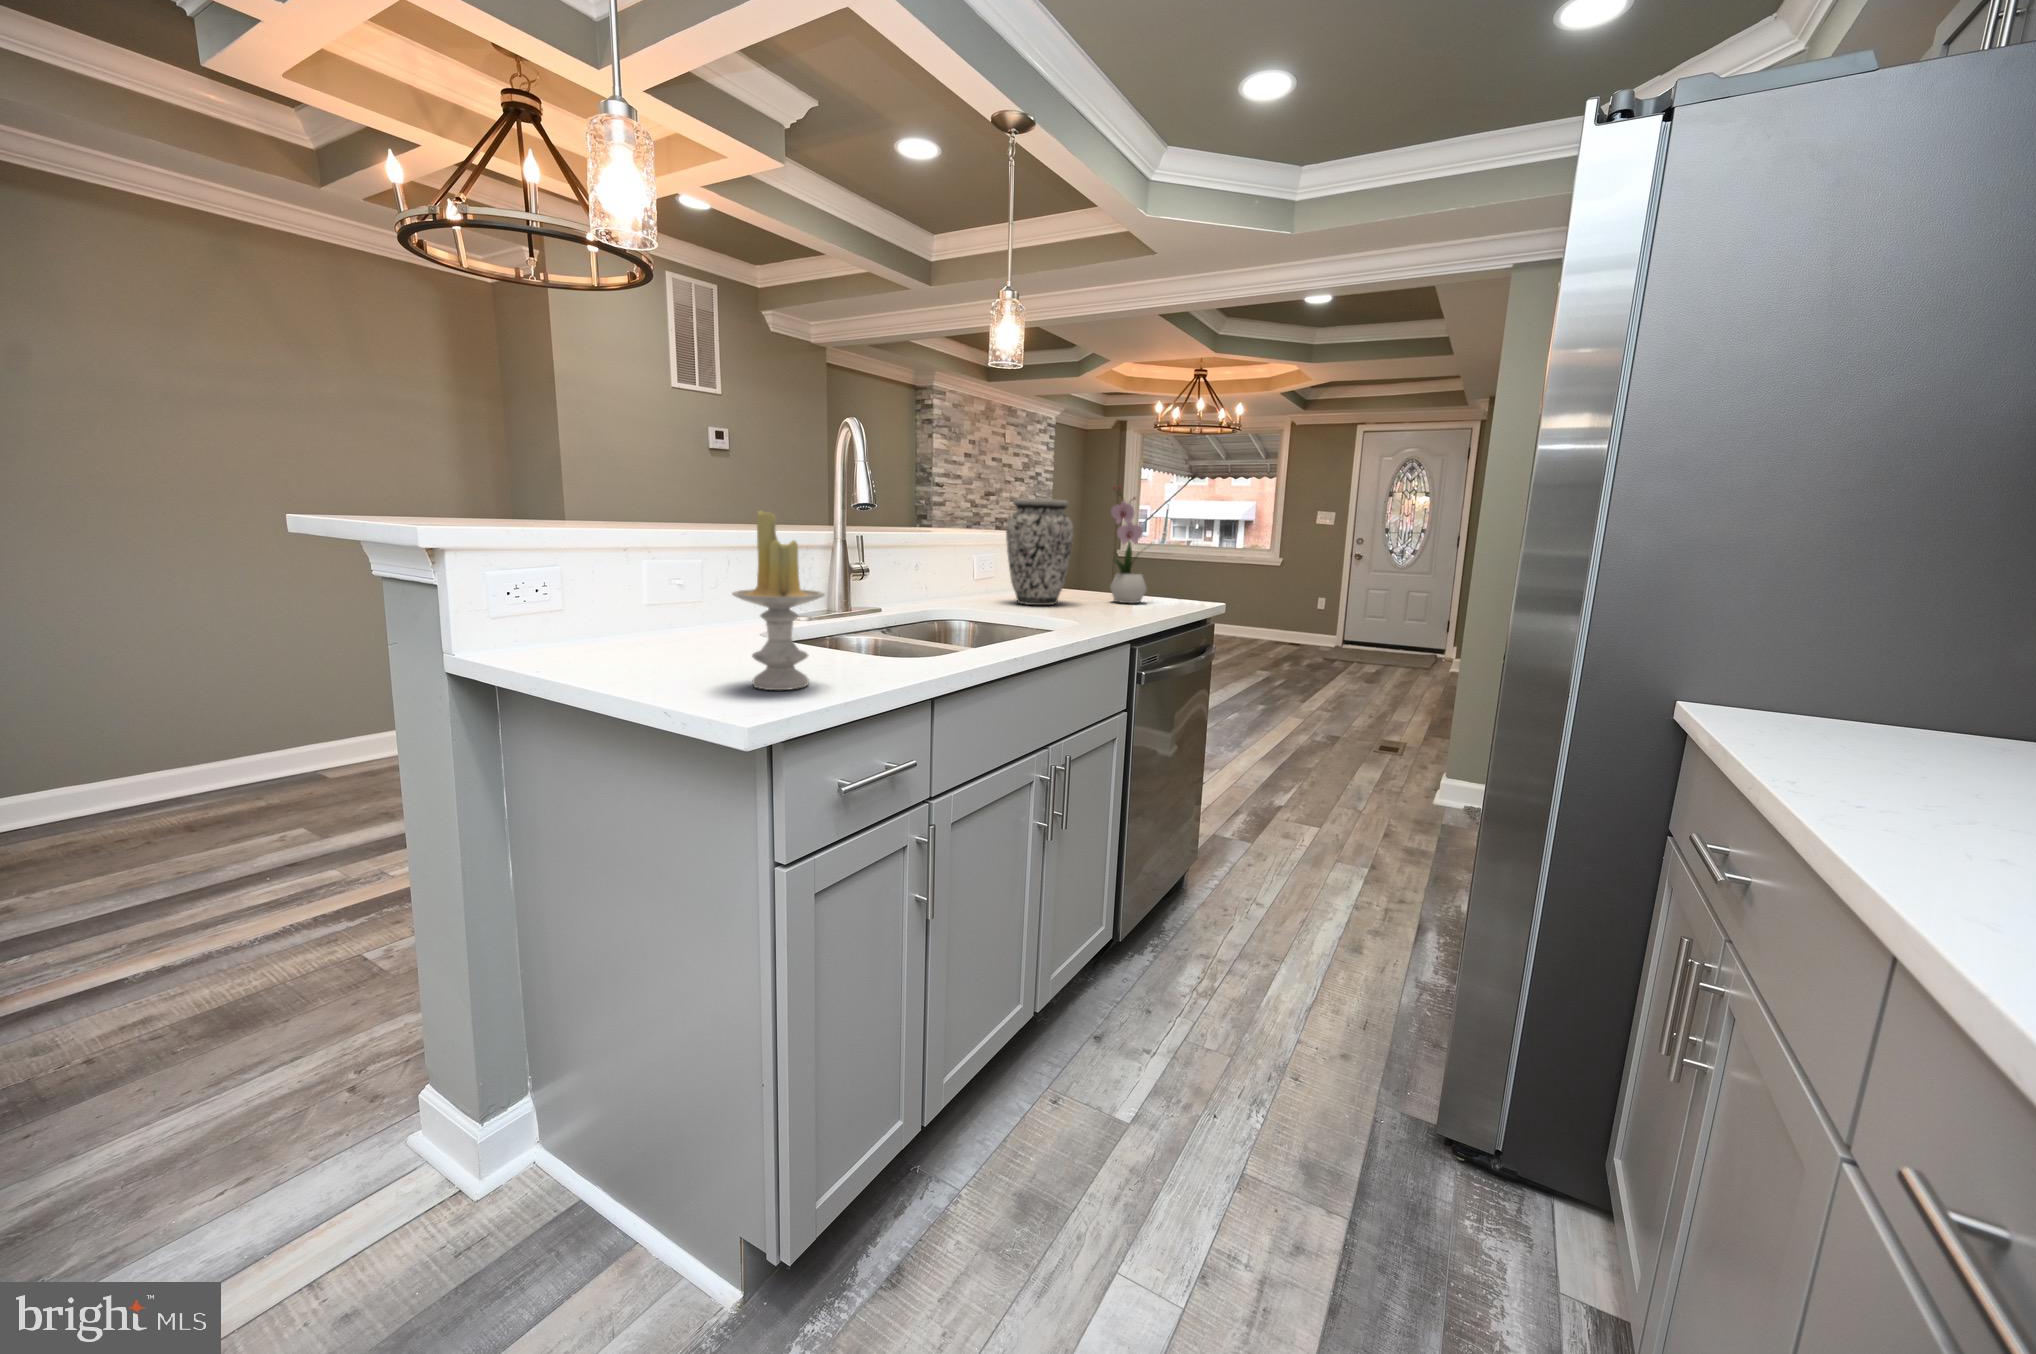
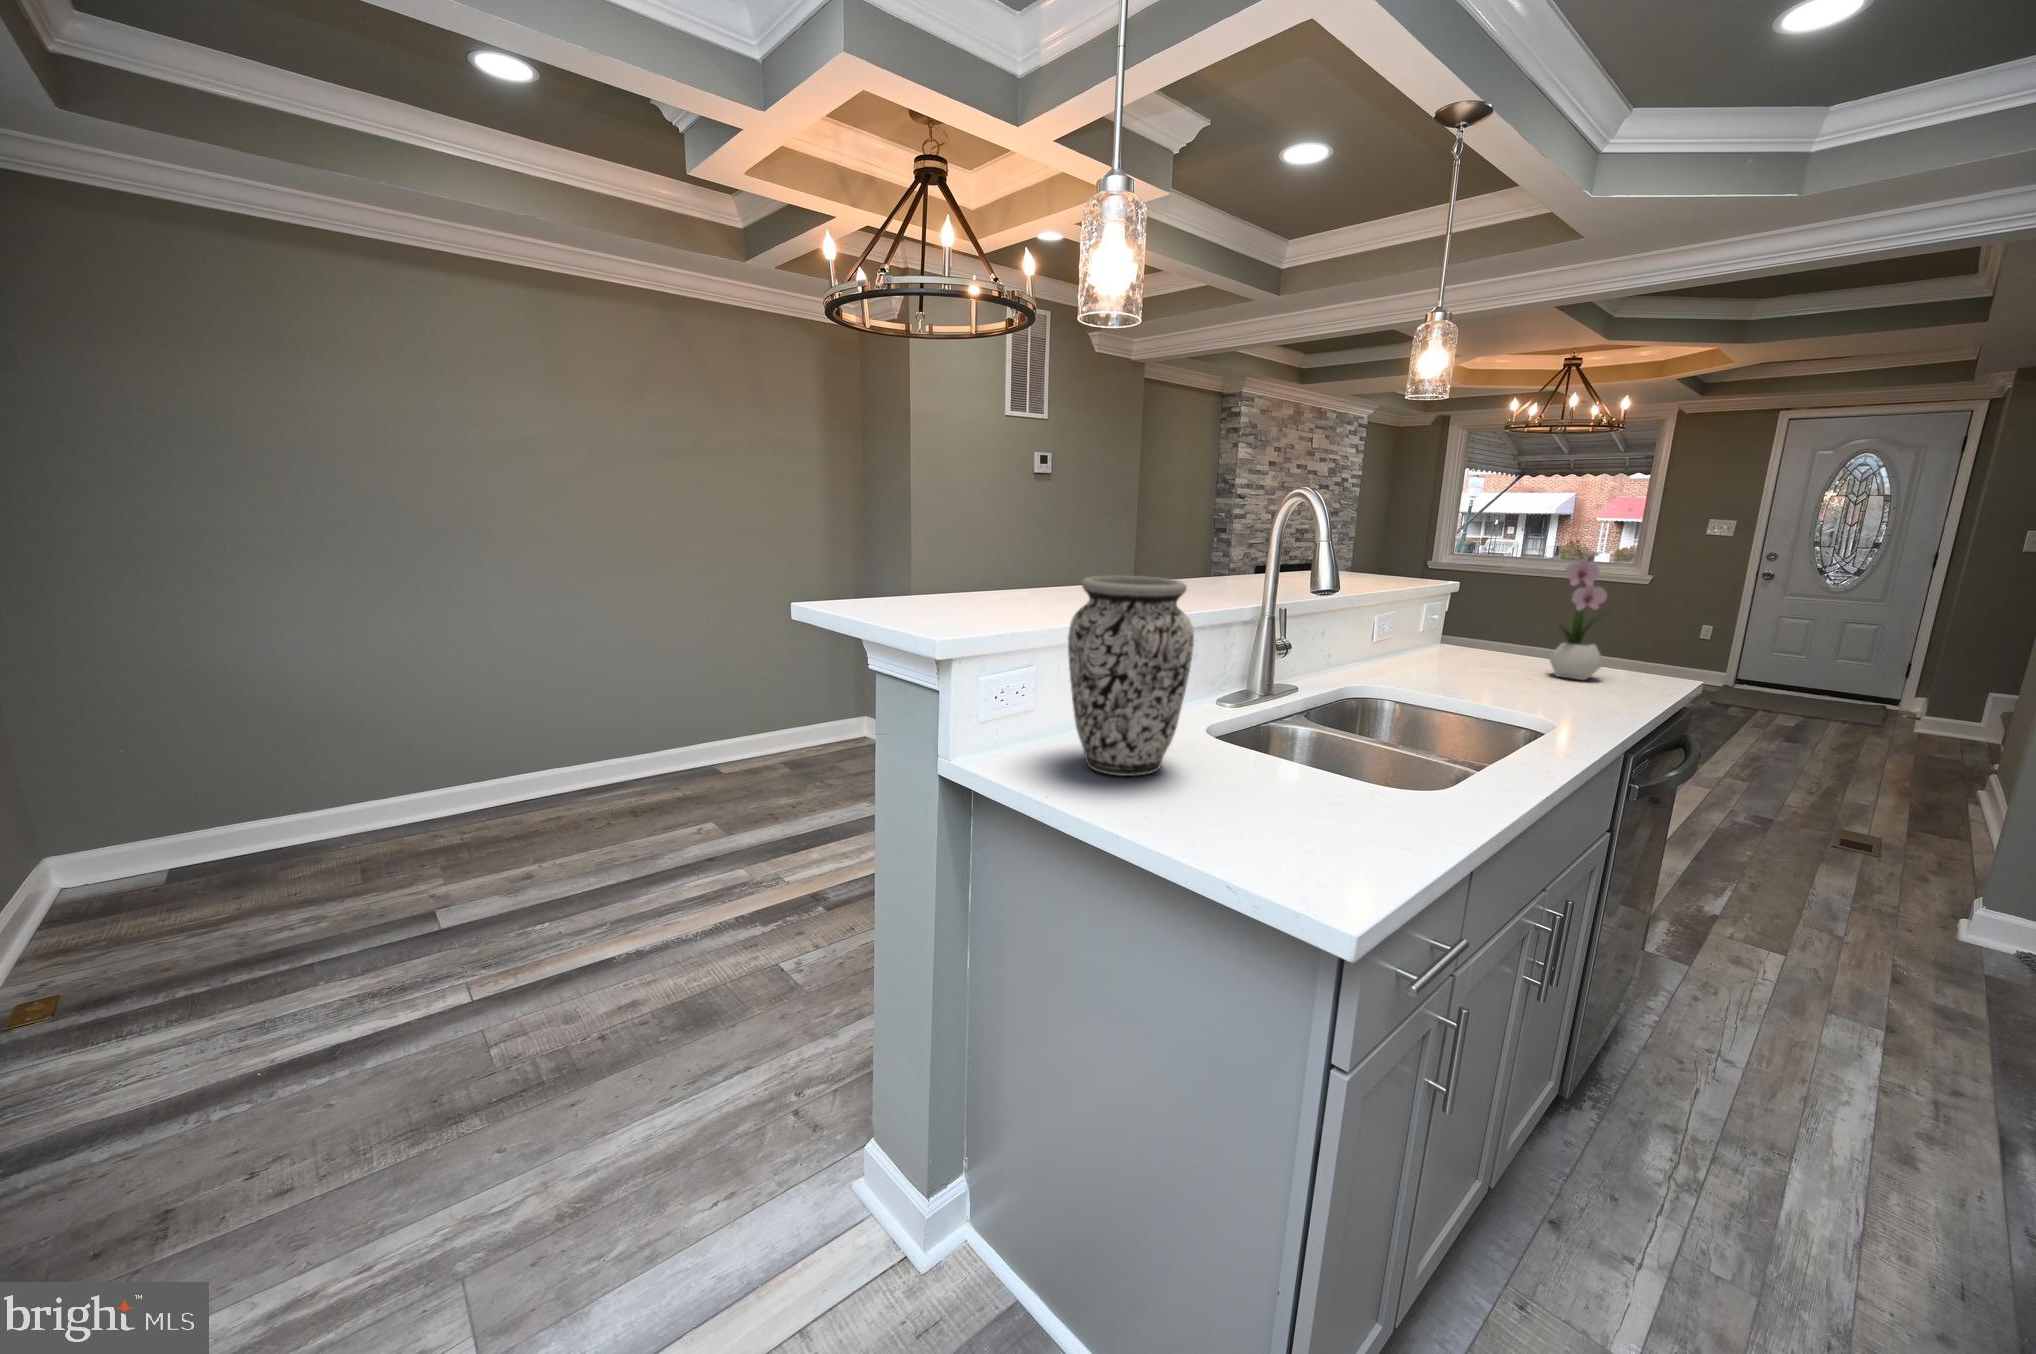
vase: present [1006,499,1073,605] -> present [1068,576,1194,776]
candle: present [732,511,825,690] -> none [1275,649,1385,861]

